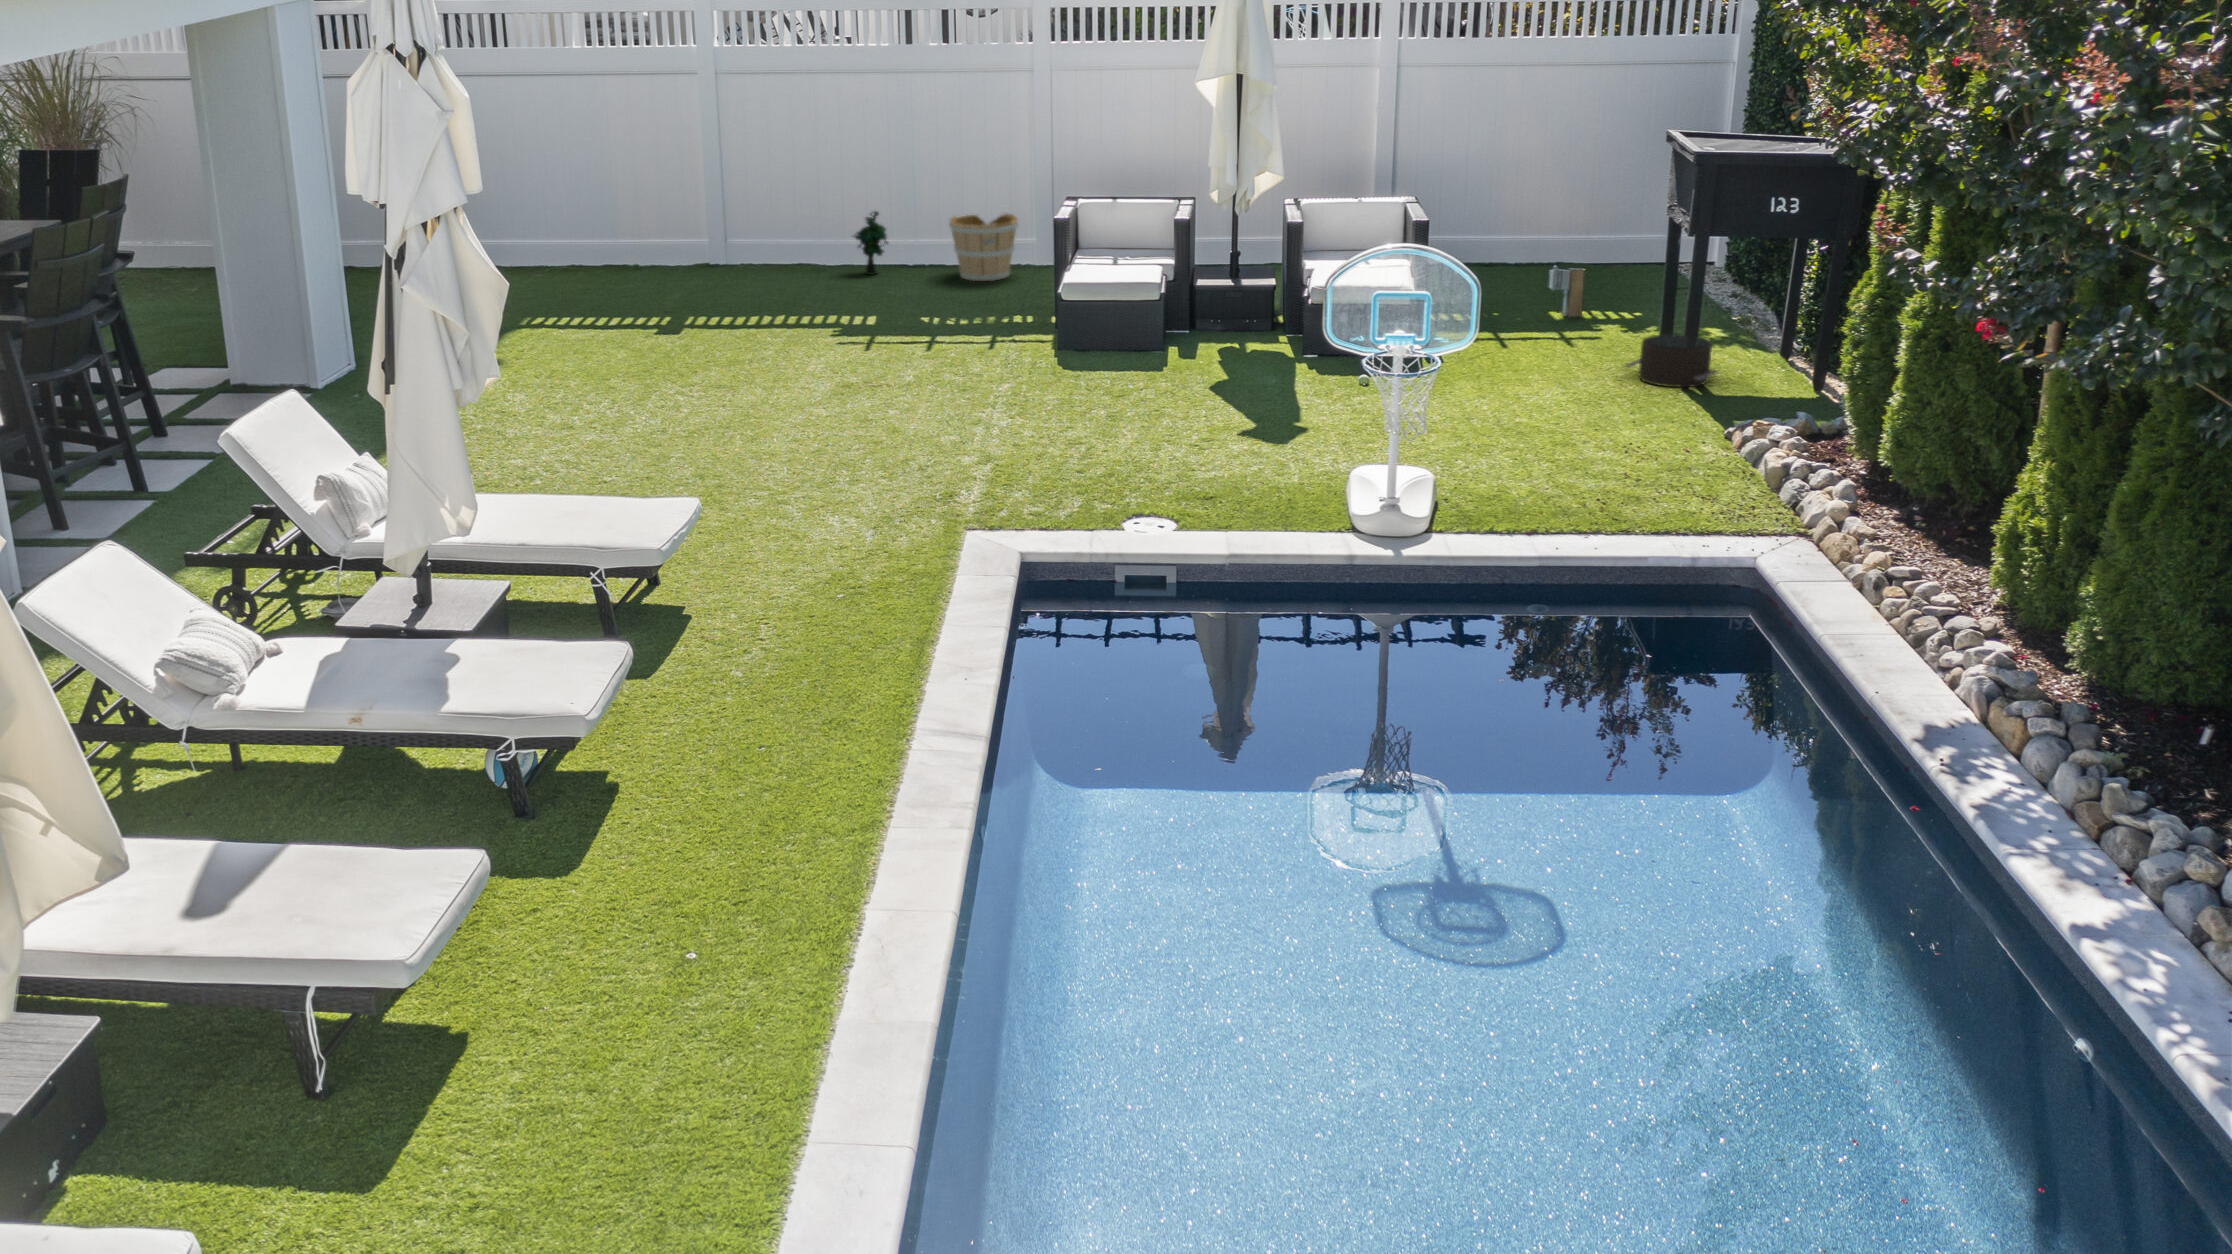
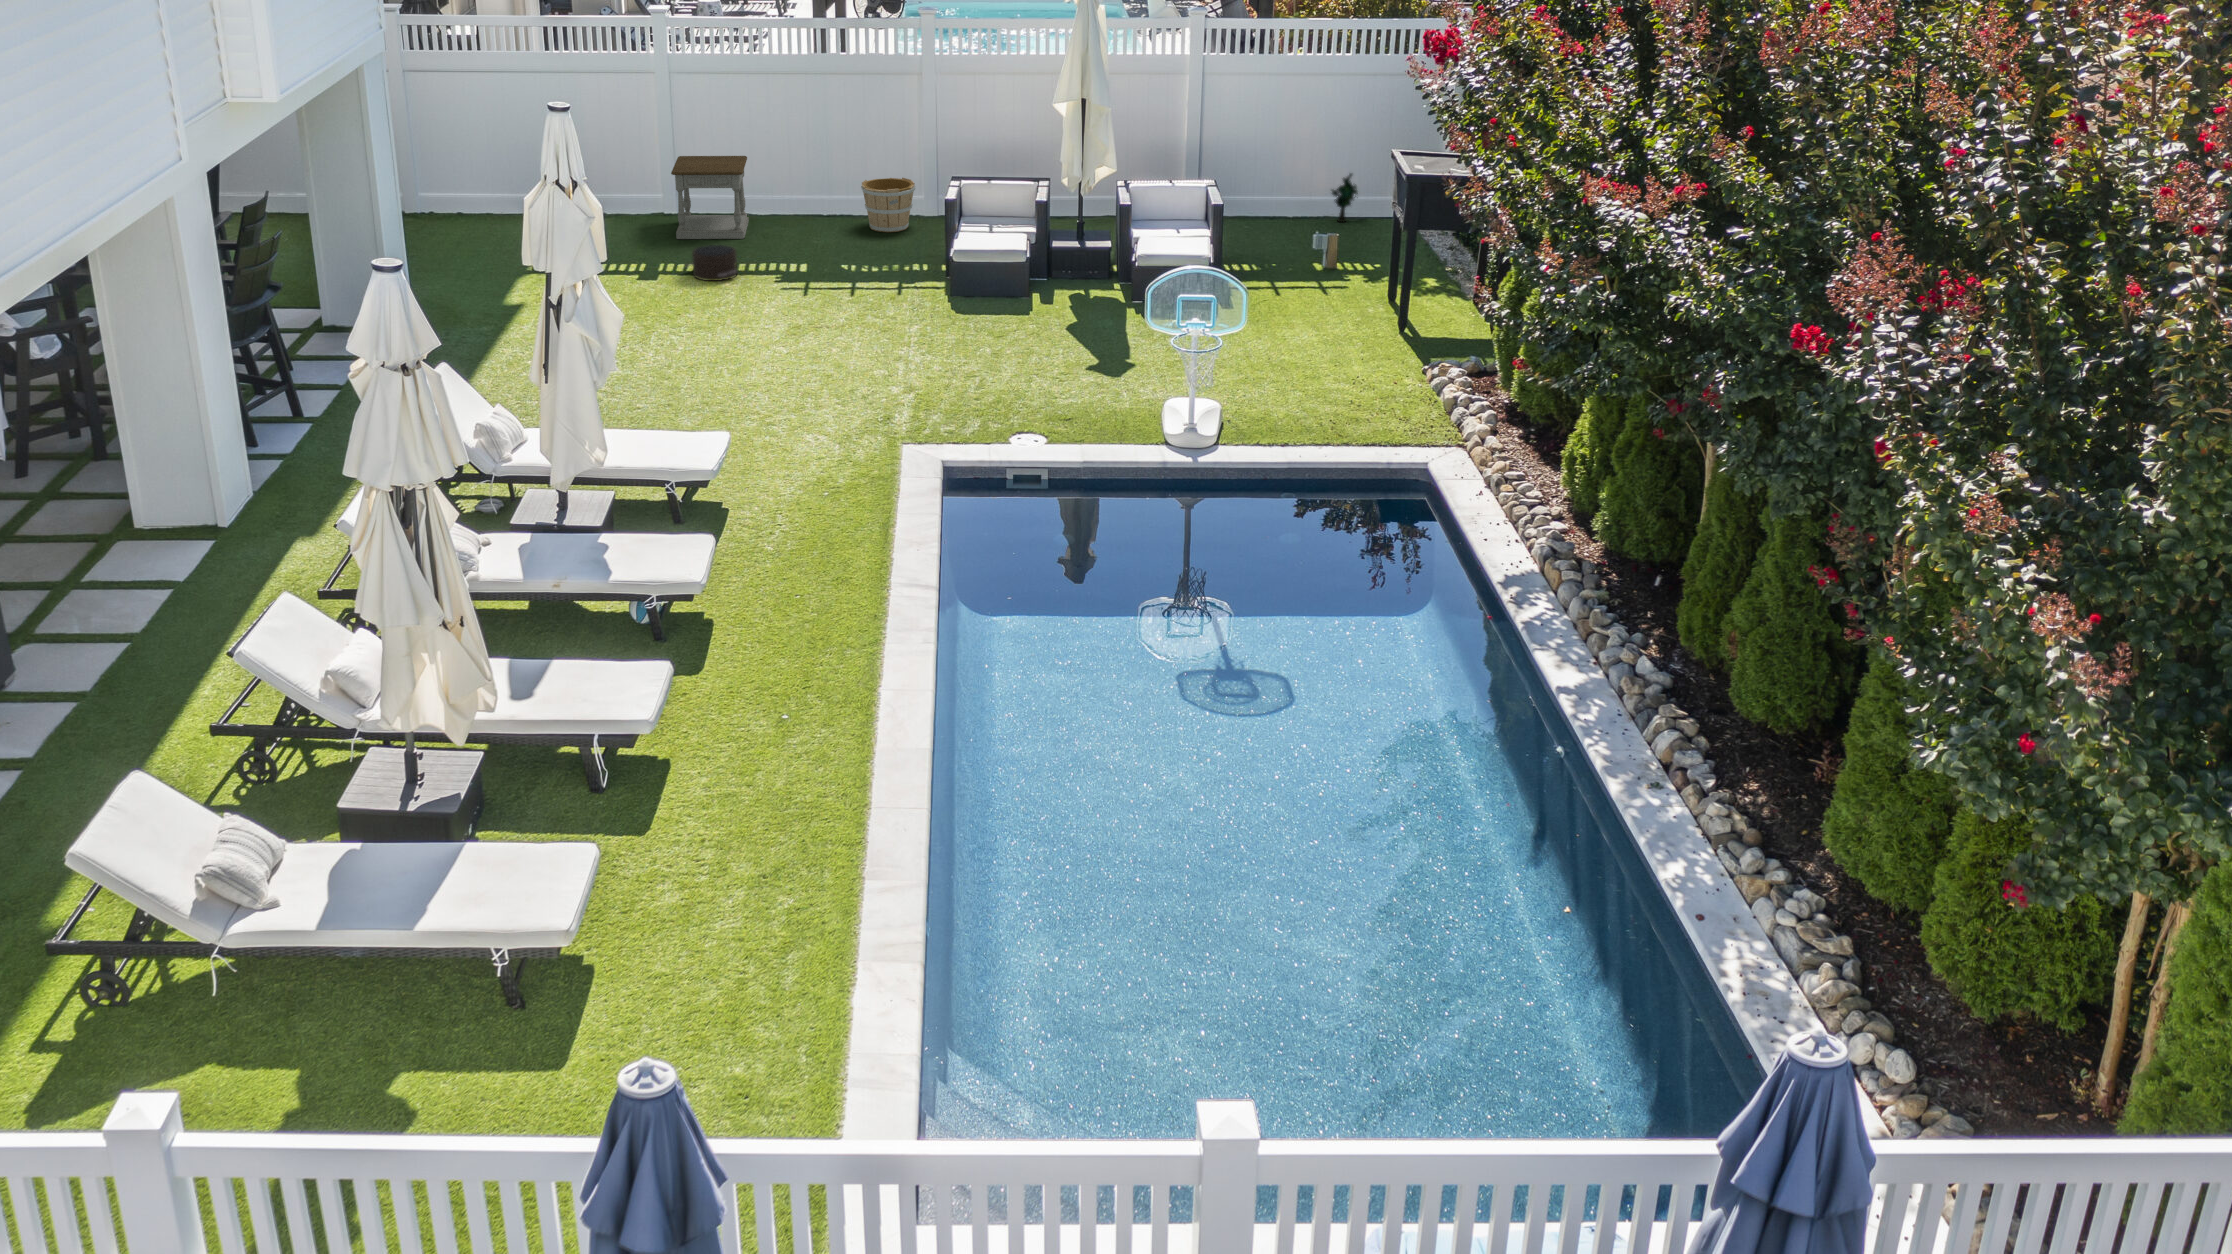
side table: none [704,188,808,291] -> present [671,156,749,239]
decorative plant: present [854,211,888,275] -> present [1332,174,1358,223]
pouf: present [1626,334,1716,387] -> present [686,245,738,281]

